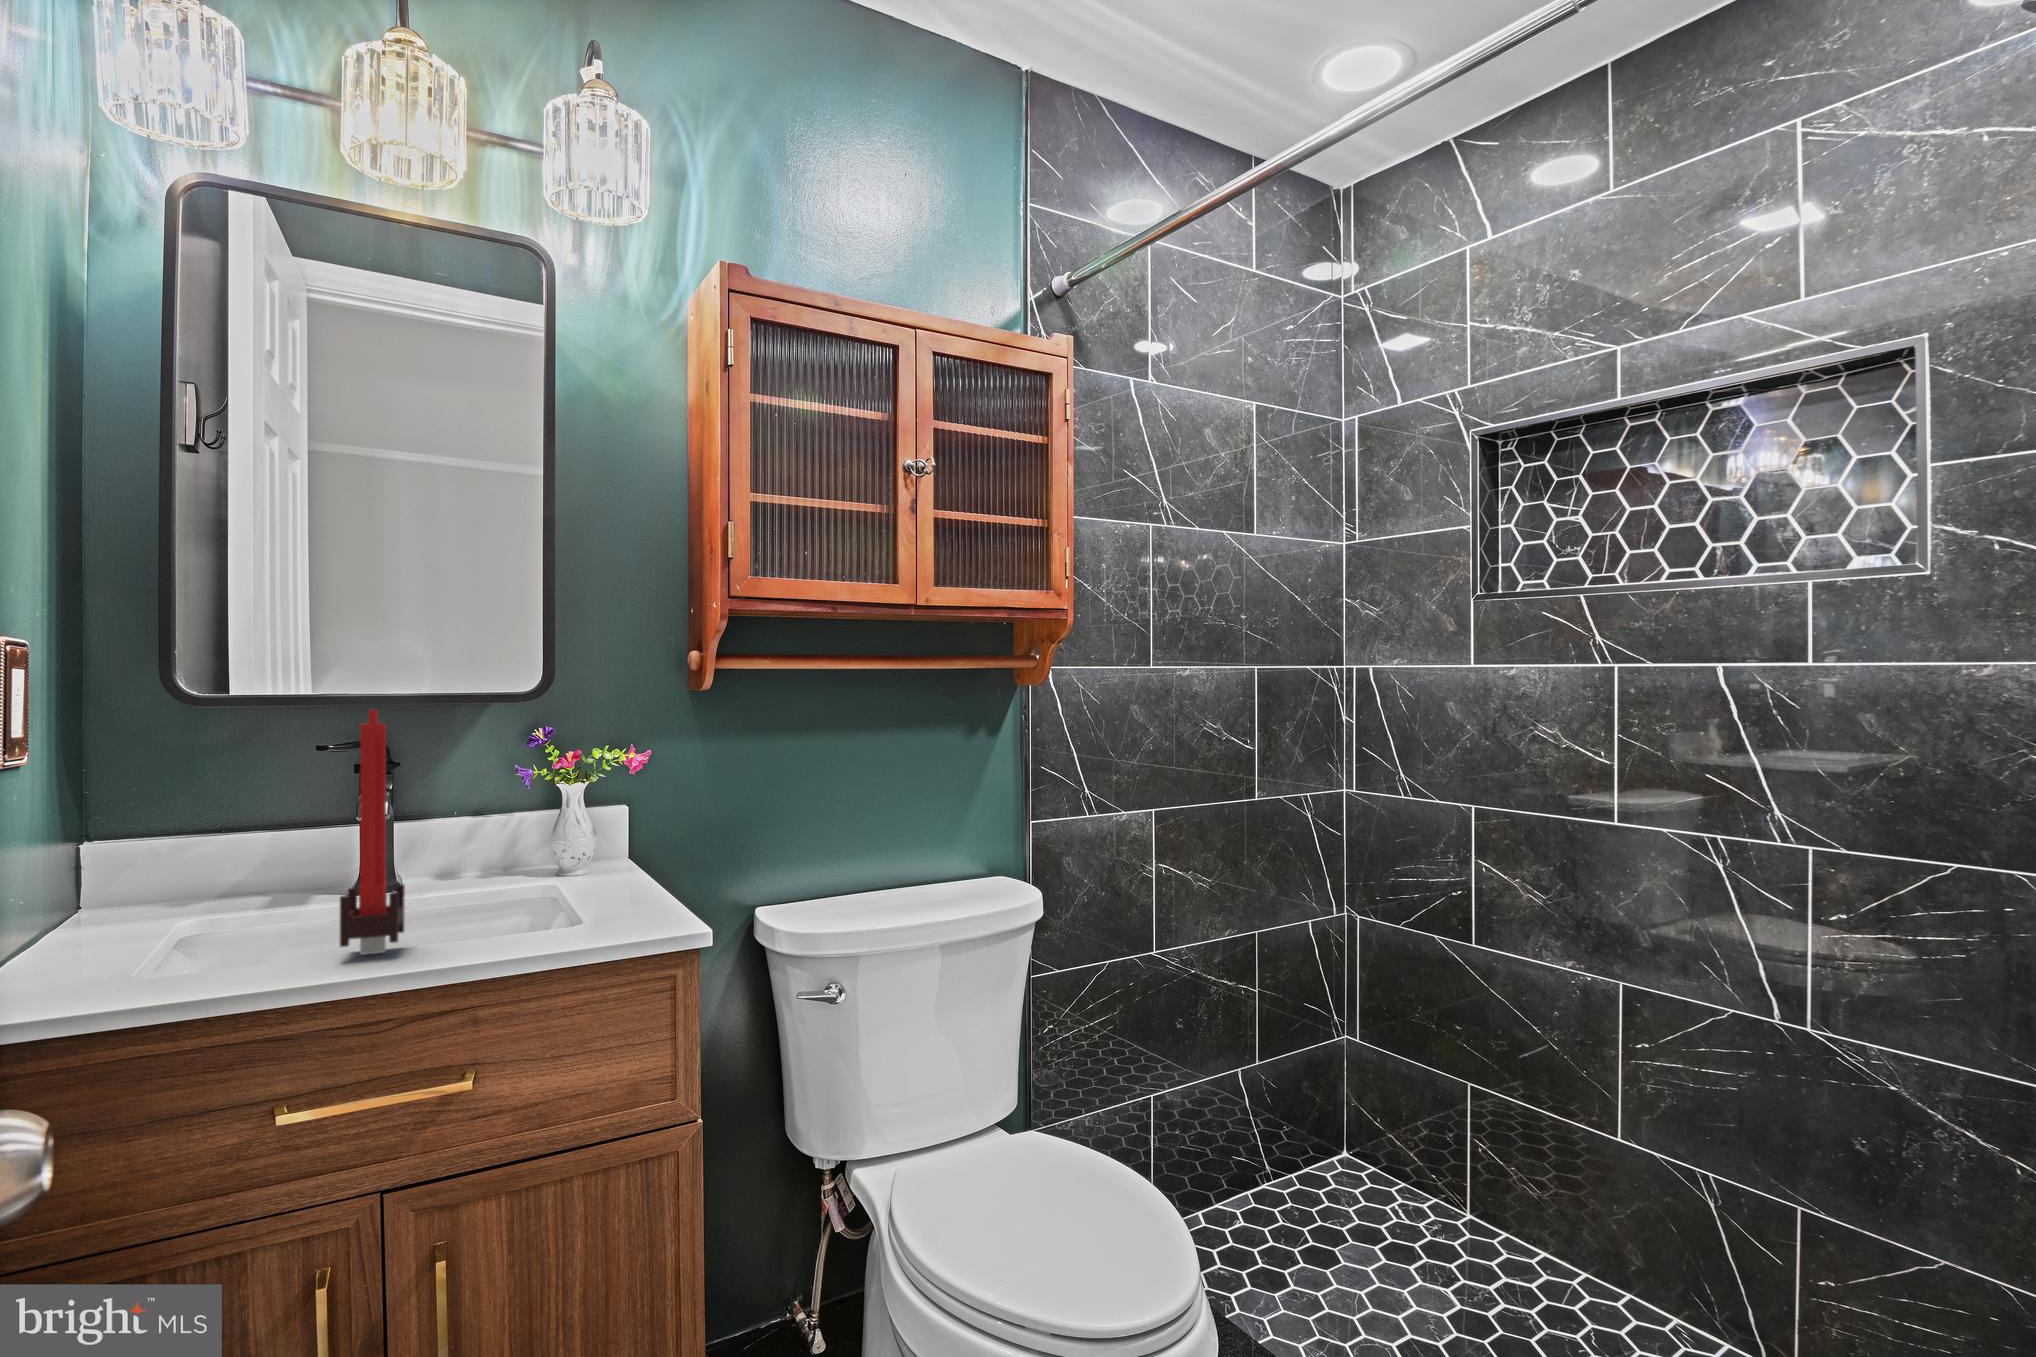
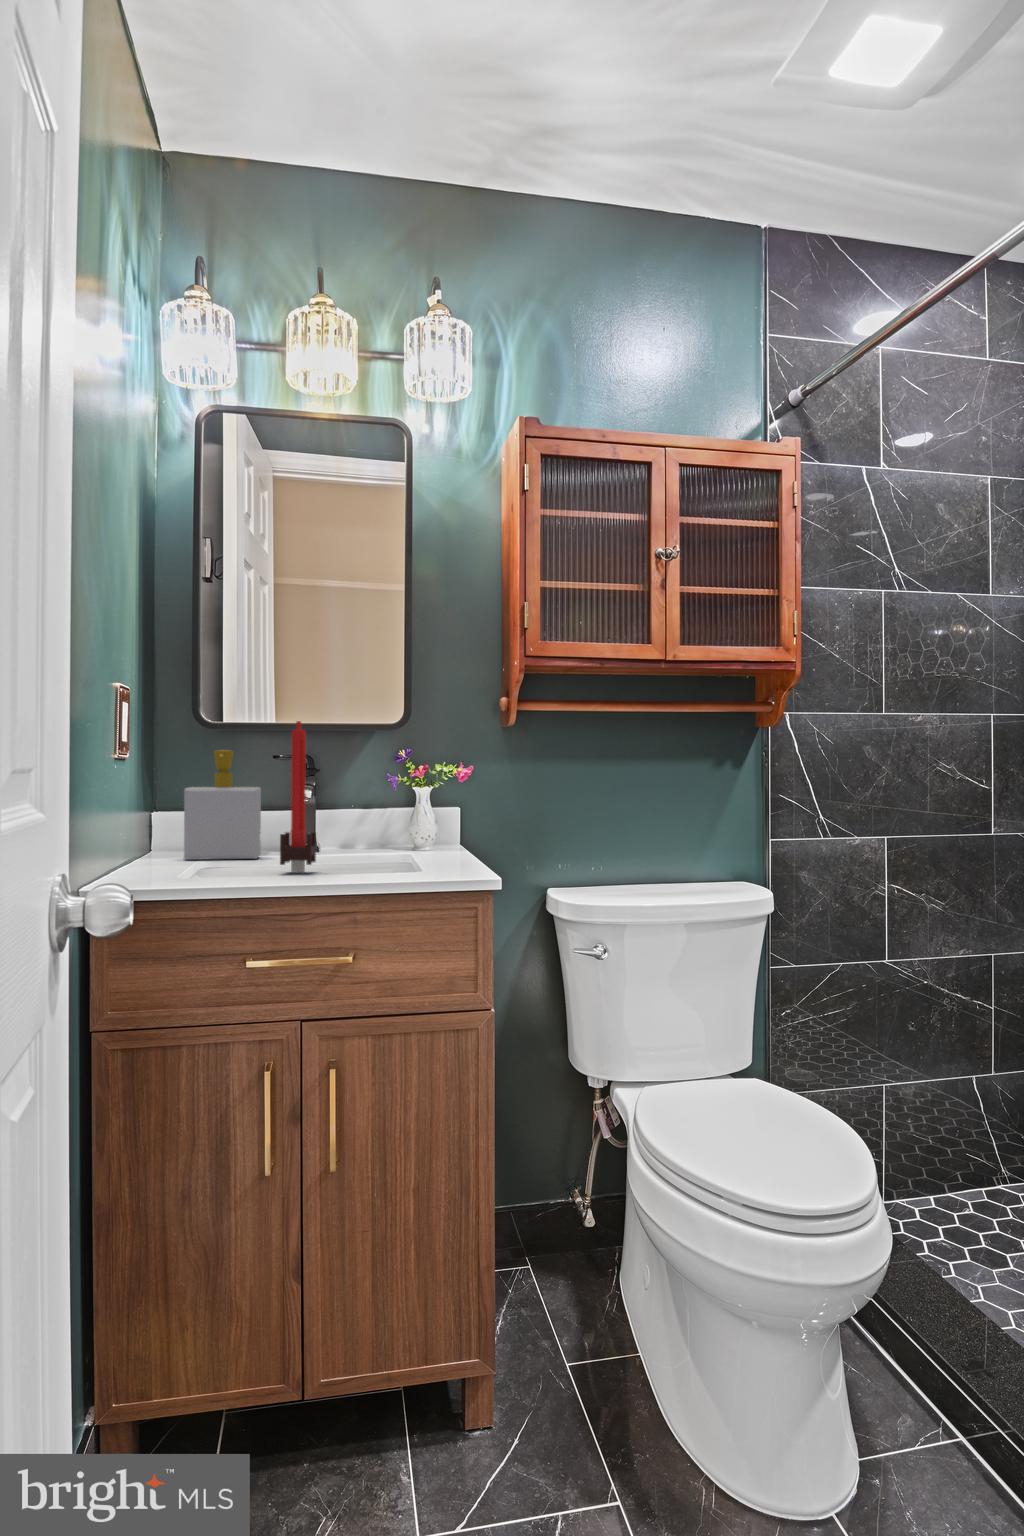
soap bottle: none [148,736,296,921] -> present [184,750,261,860]

